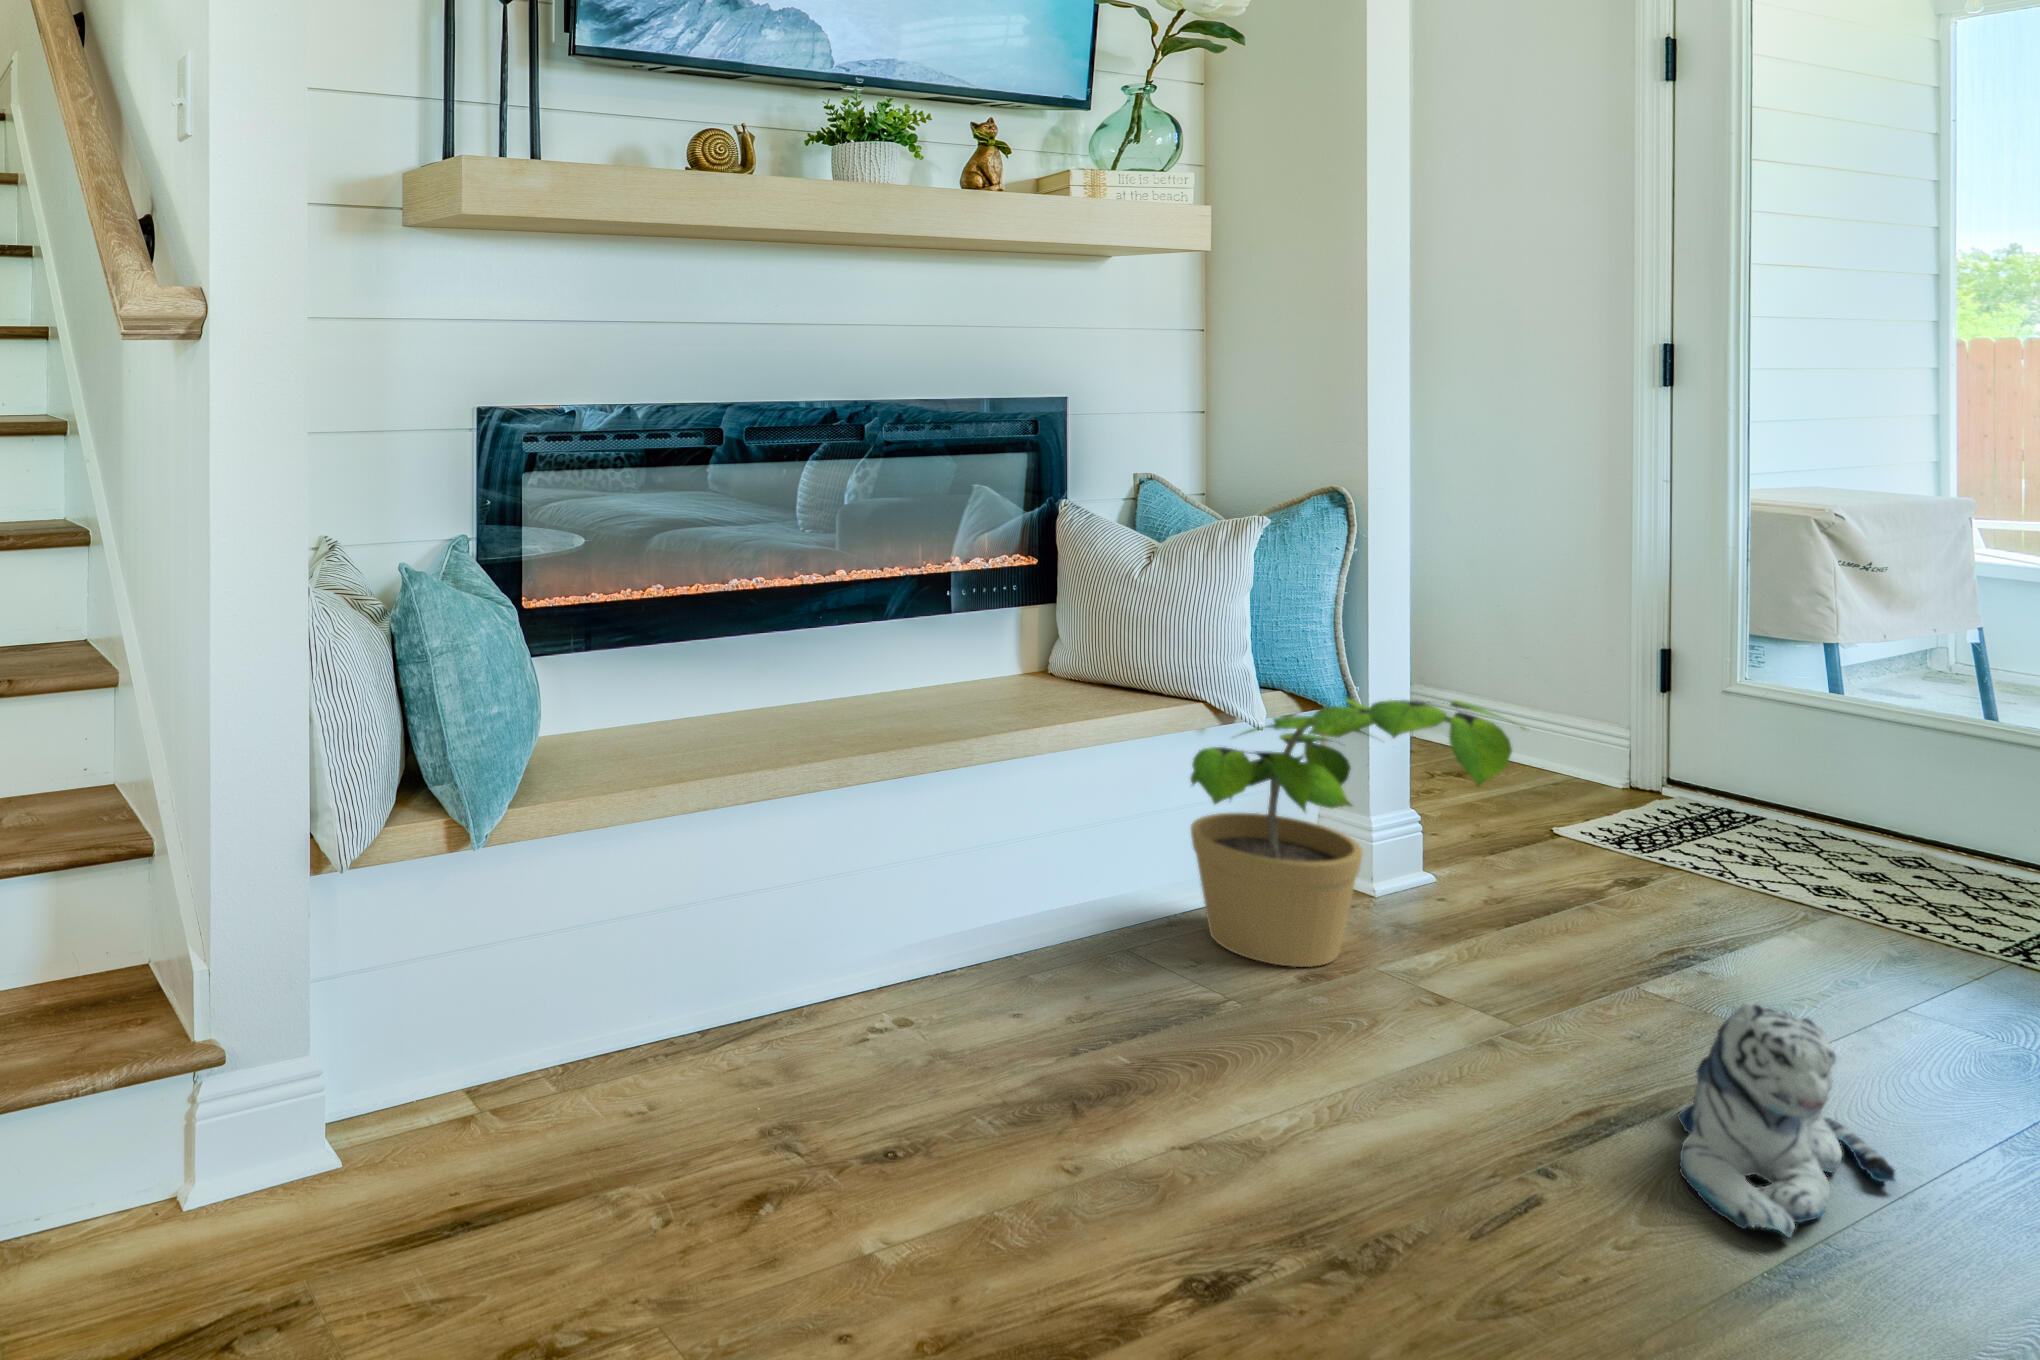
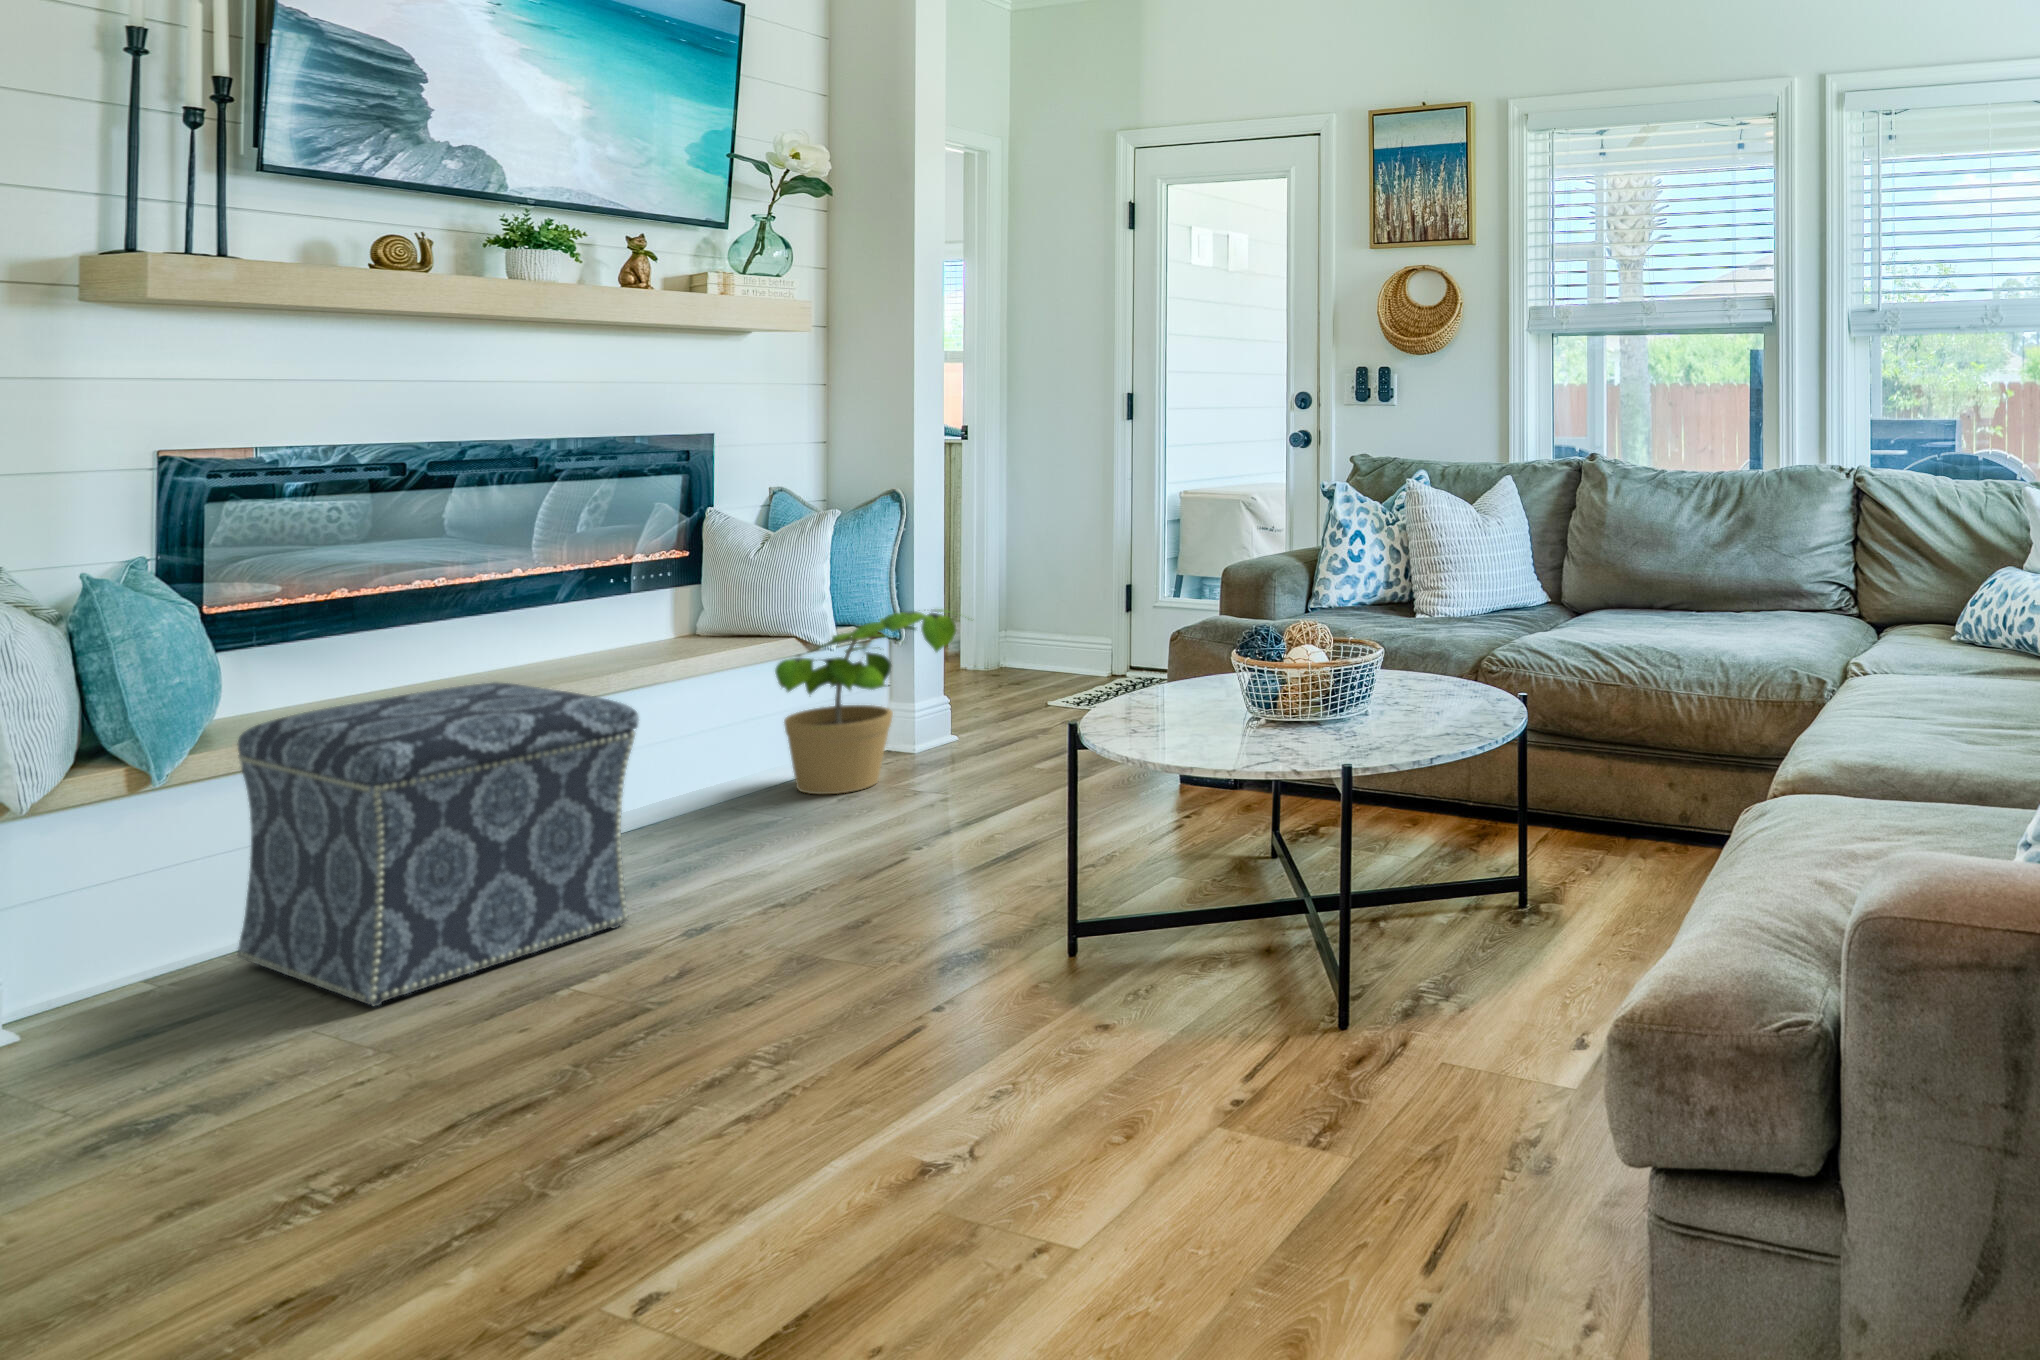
ottoman: none [553,753,1055,1286] -> present [238,682,639,1007]
plush toy: present [1677,1003,1896,1237] -> none [1009,735,1109,843]

